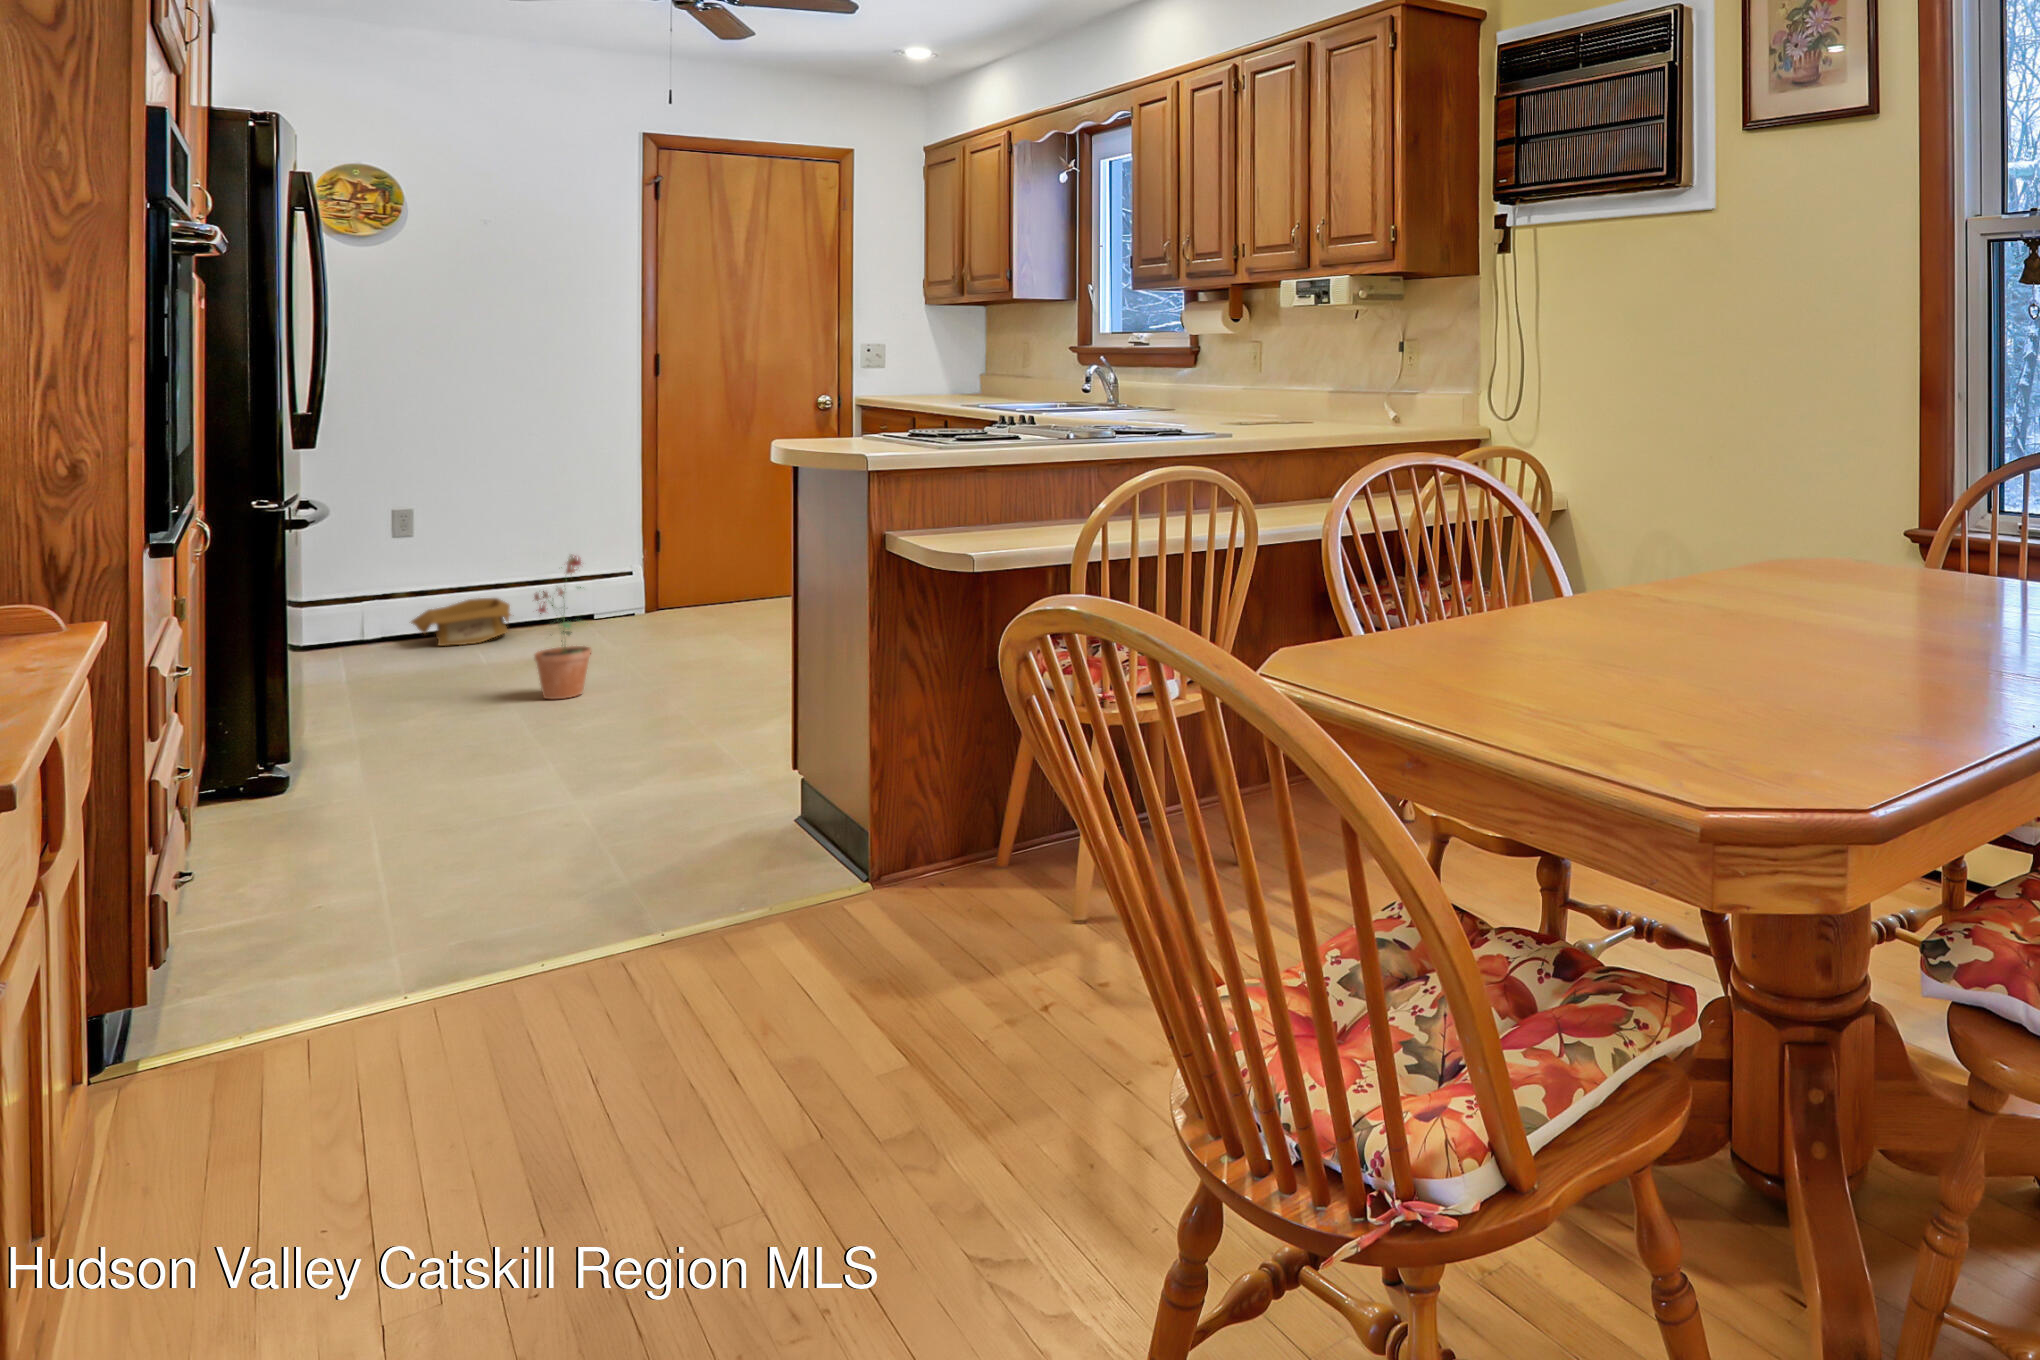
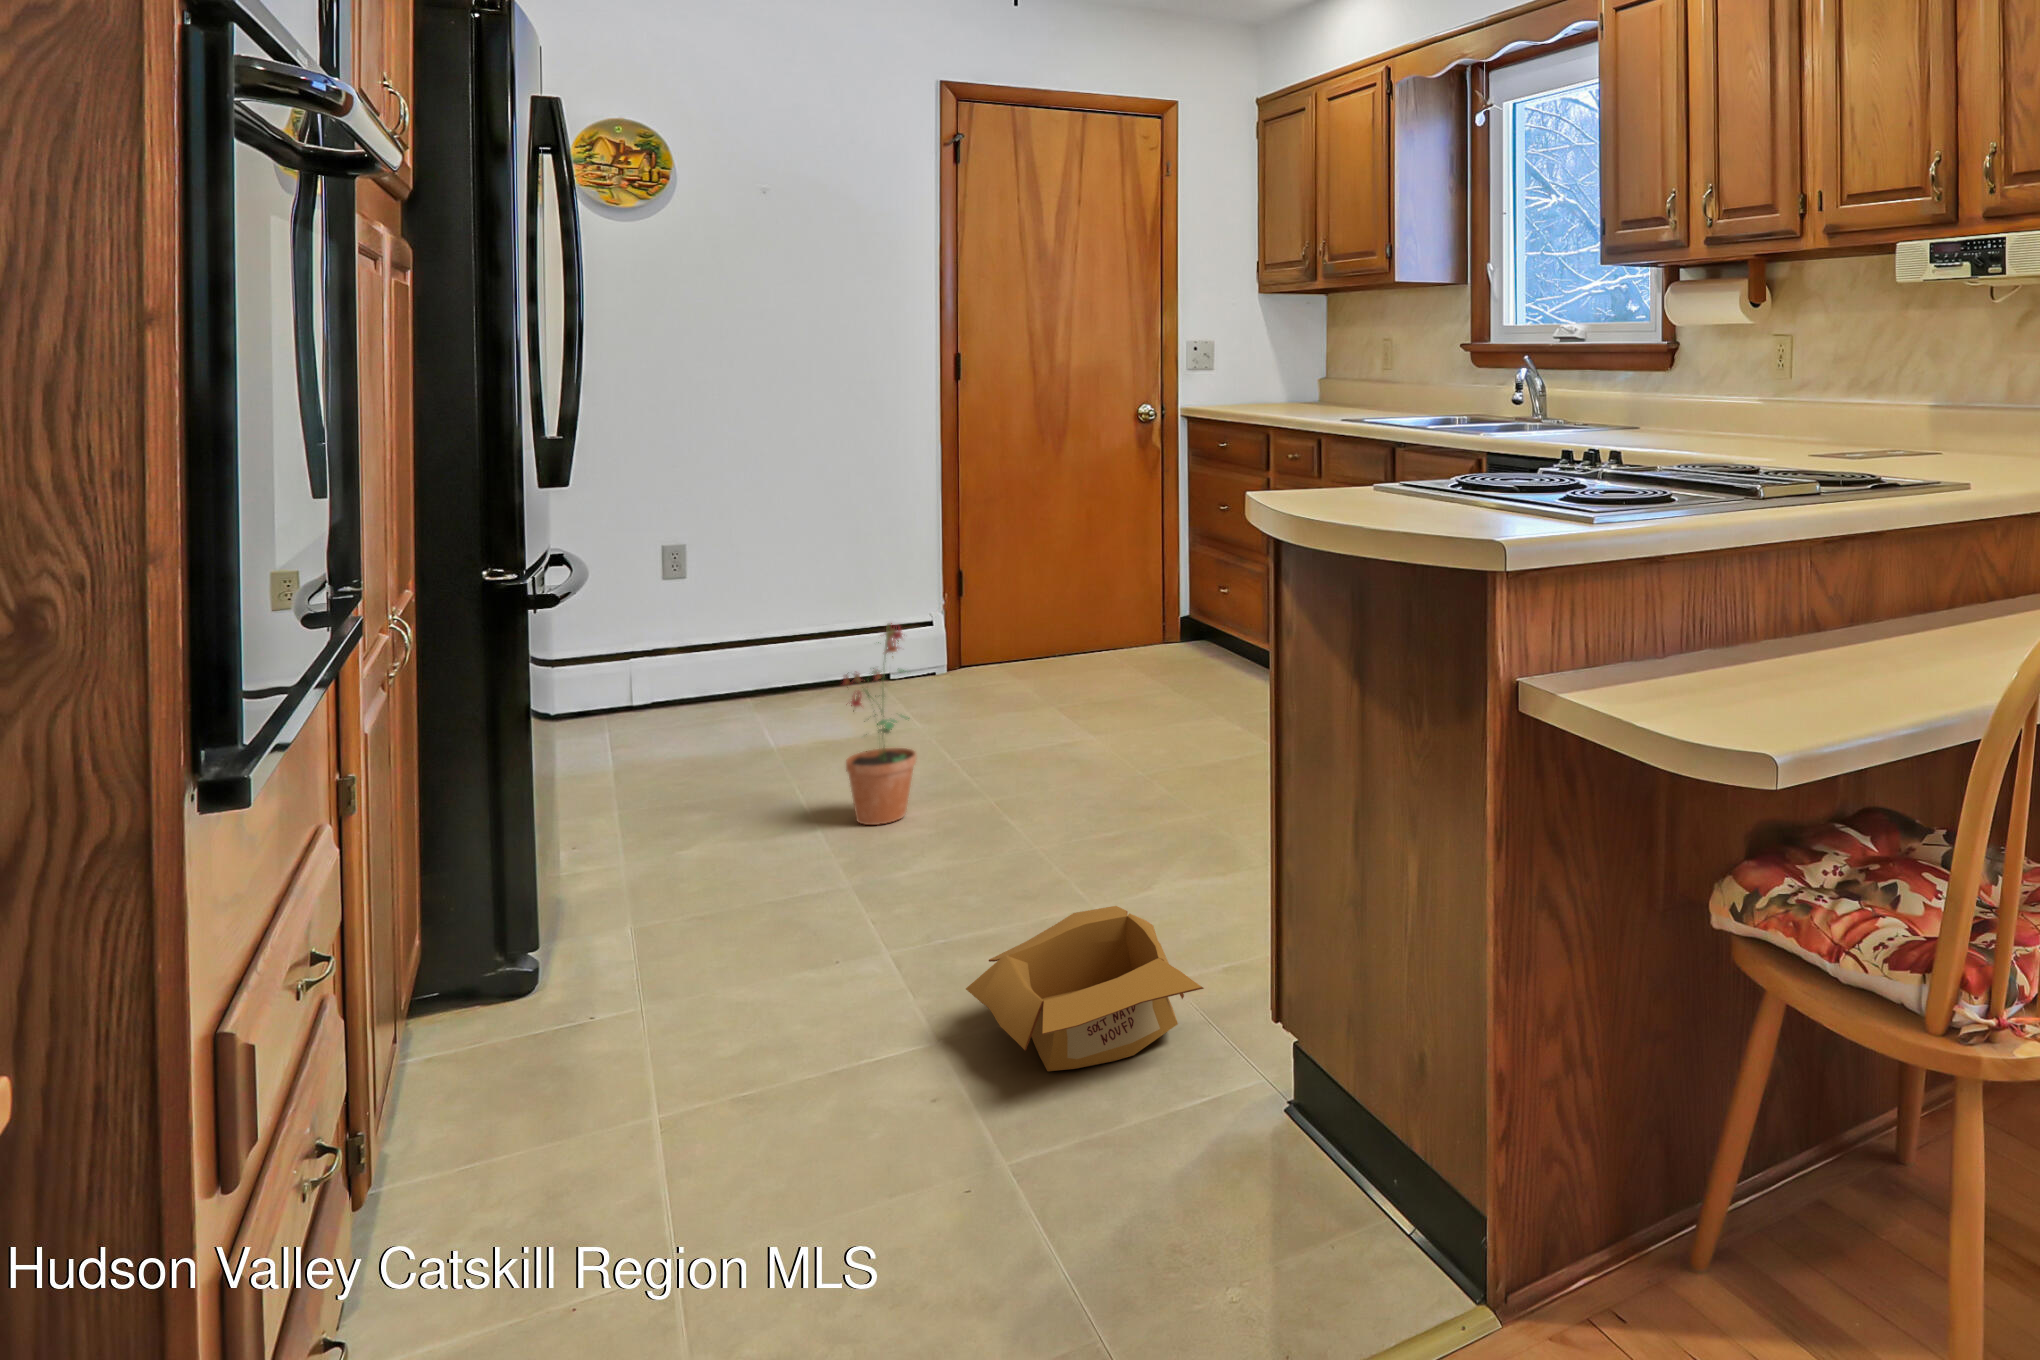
cardboard box: present [411,598,511,646] -> present [966,906,1204,1071]

